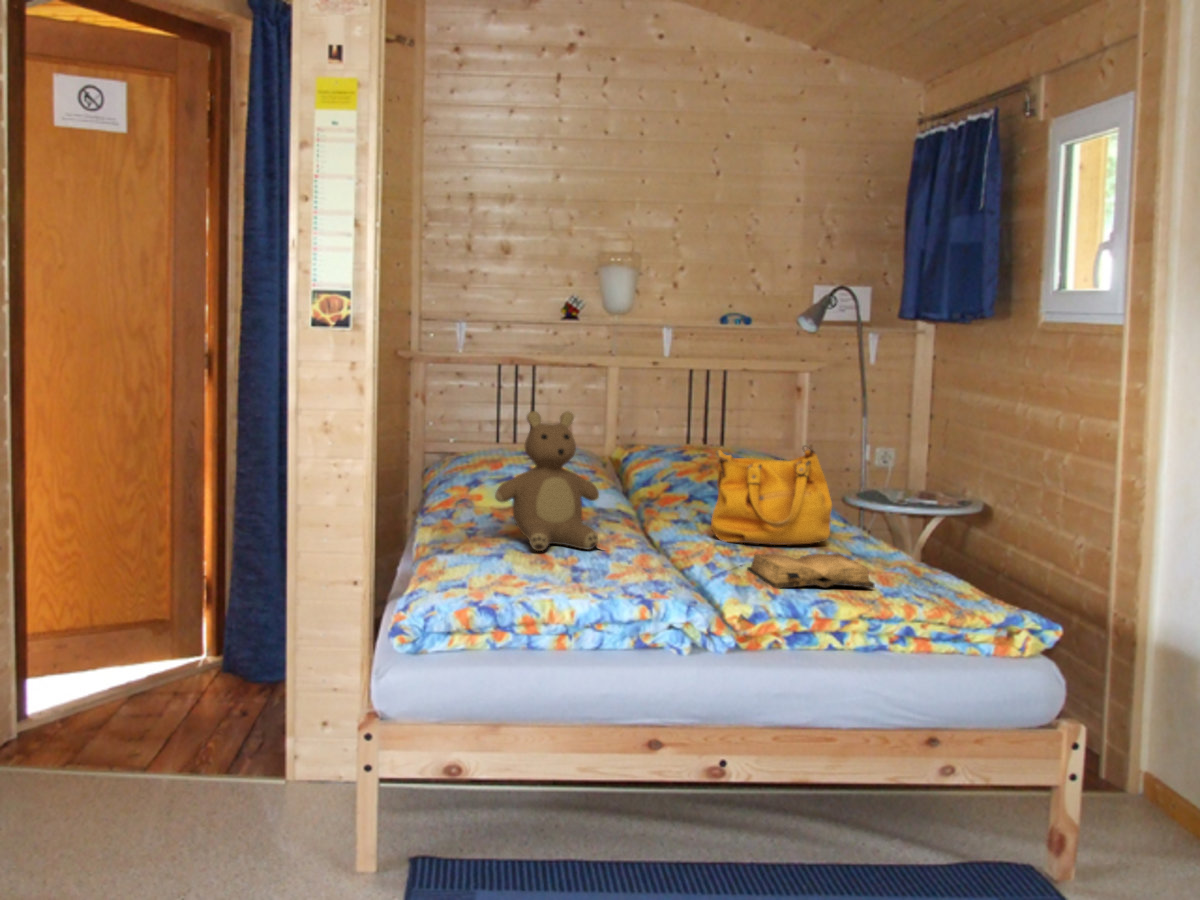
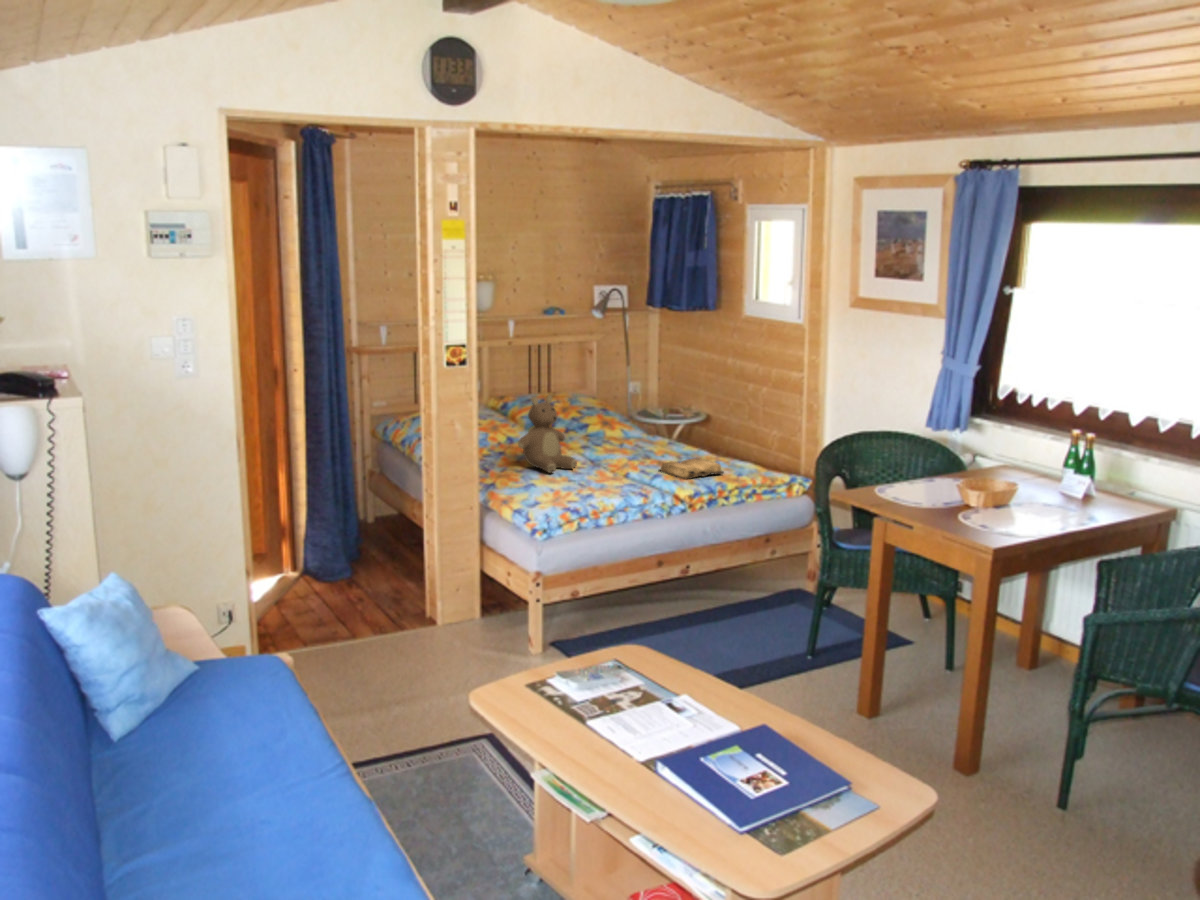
handbag: present [711,445,832,545] -> none [607,398,671,456]

